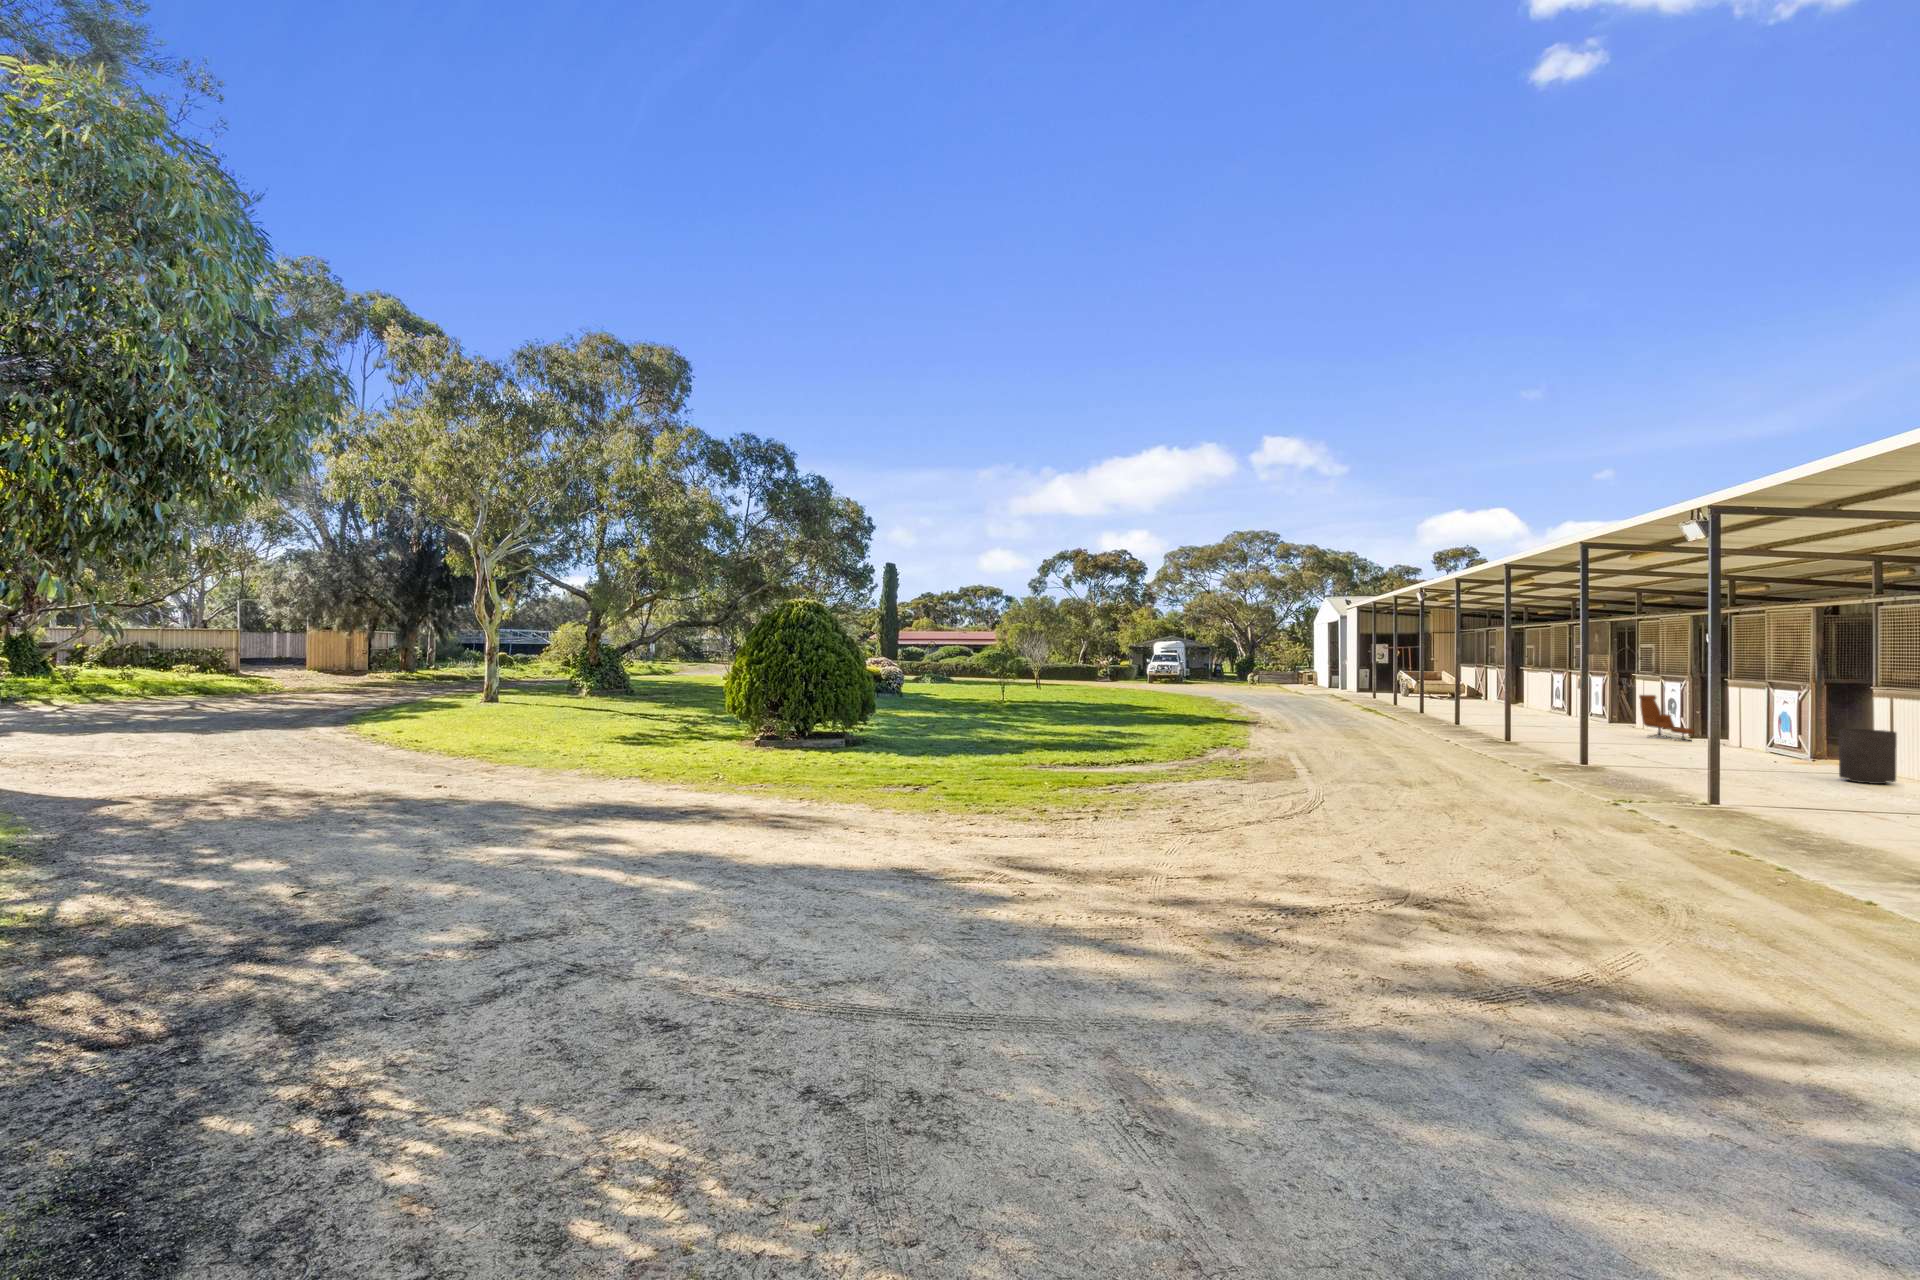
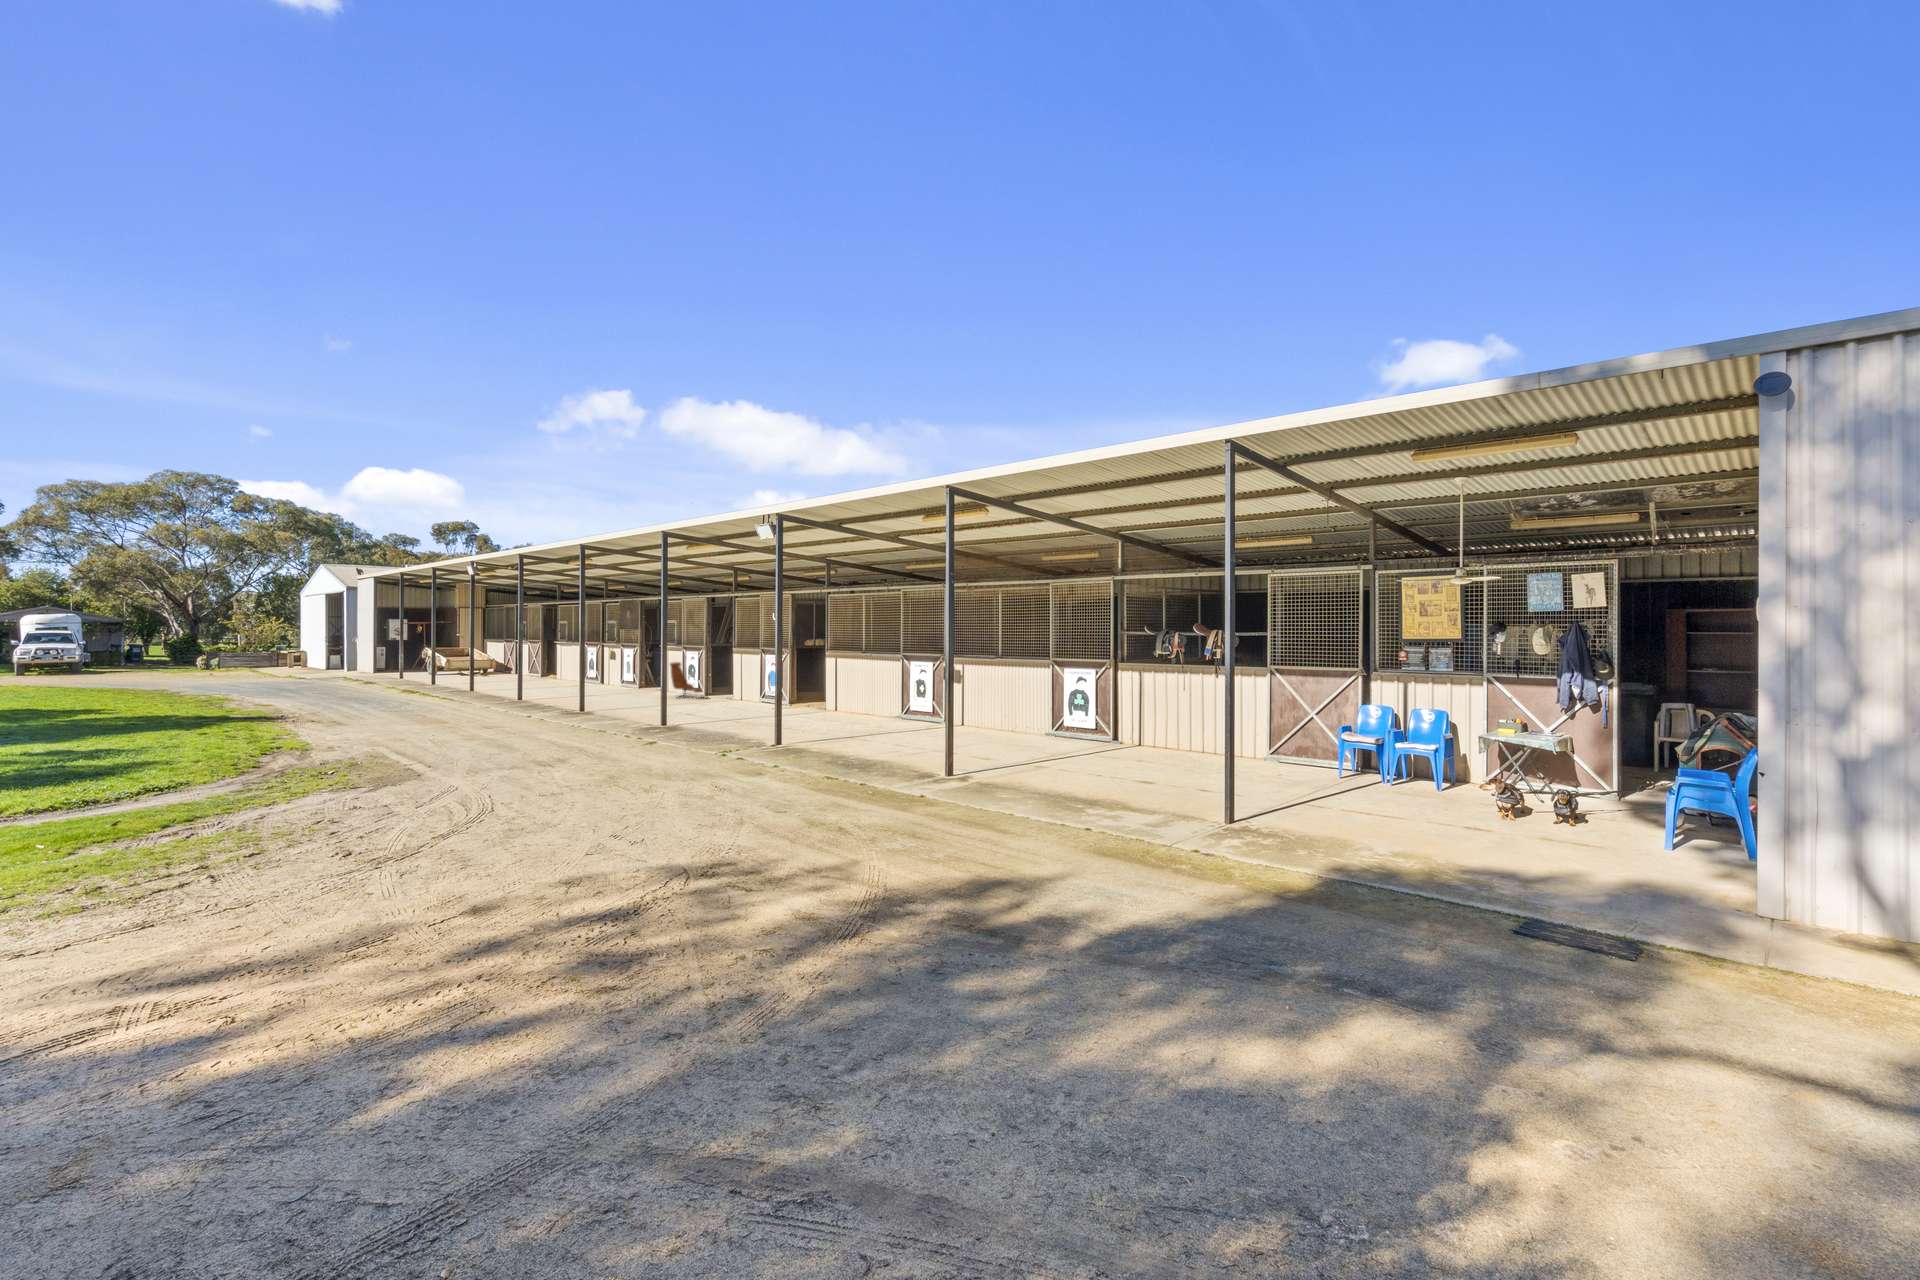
trash can: present [1839,729,1897,784] -> none [819,681,849,719]

